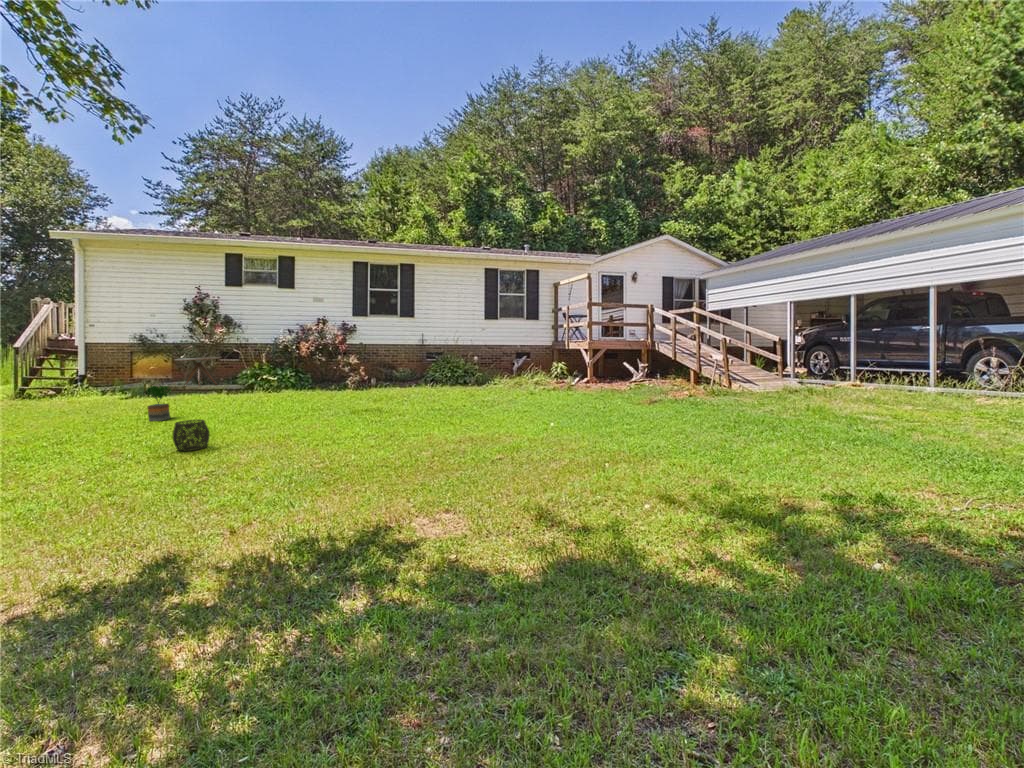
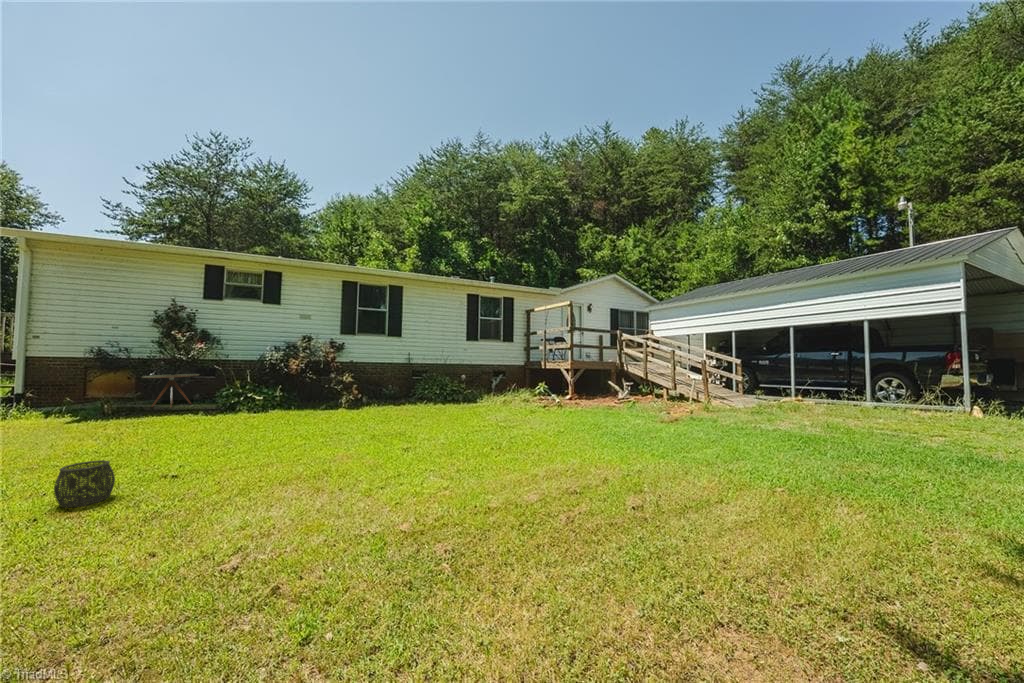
potted tree: present [146,386,171,421] -> none [129,412,166,459]
woven basket: present [173,419,210,451] -> present [54,460,115,508]

